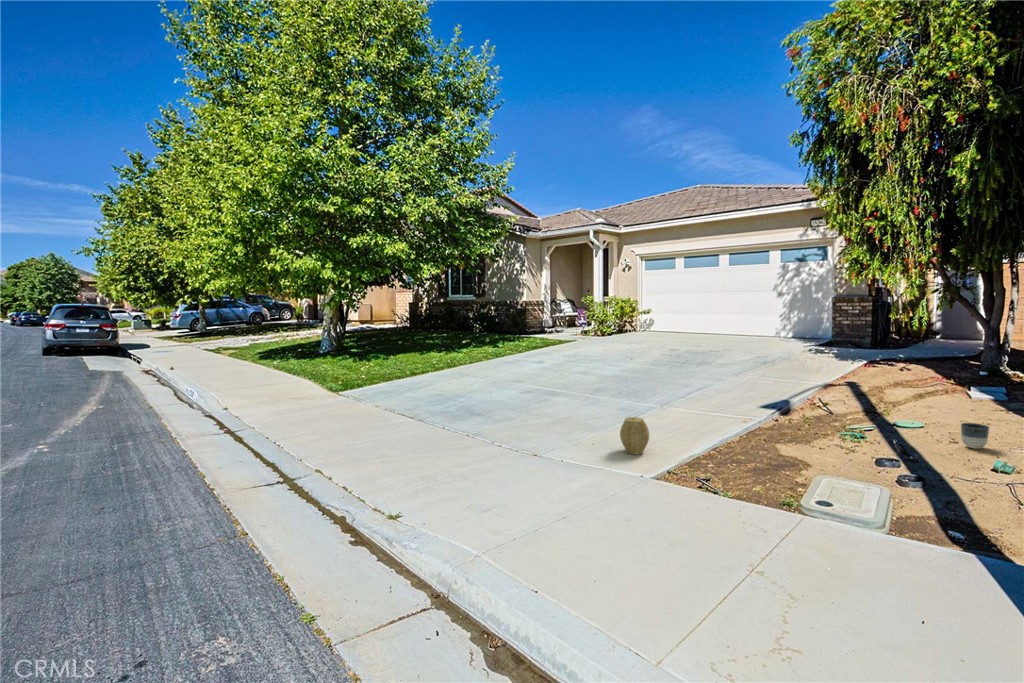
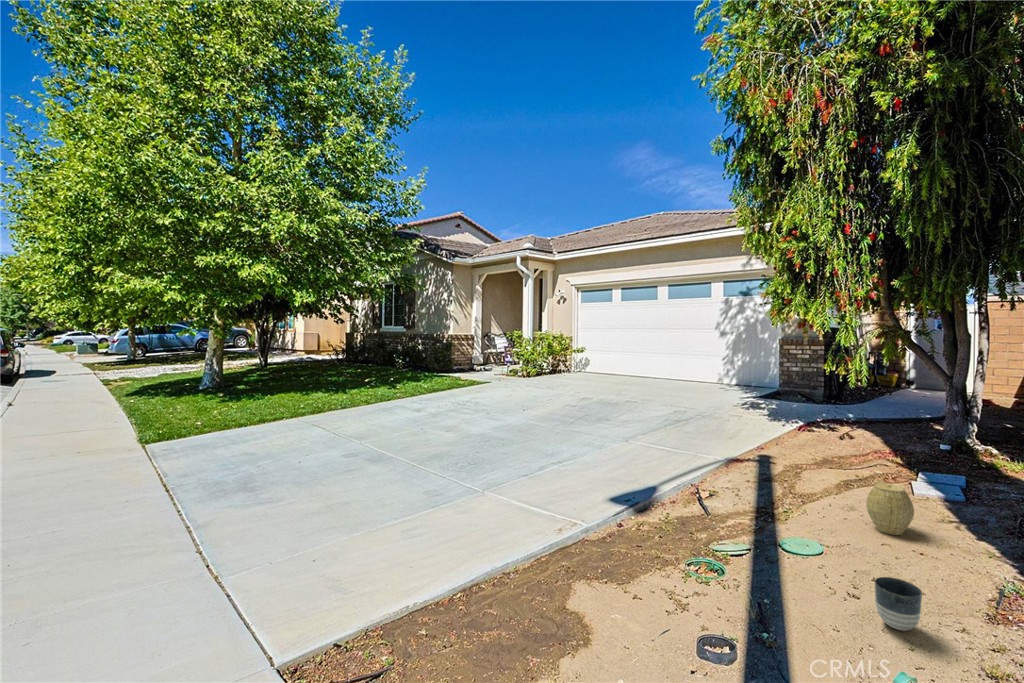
woven basket: present [620,417,649,454] -> present [866,483,914,535]

